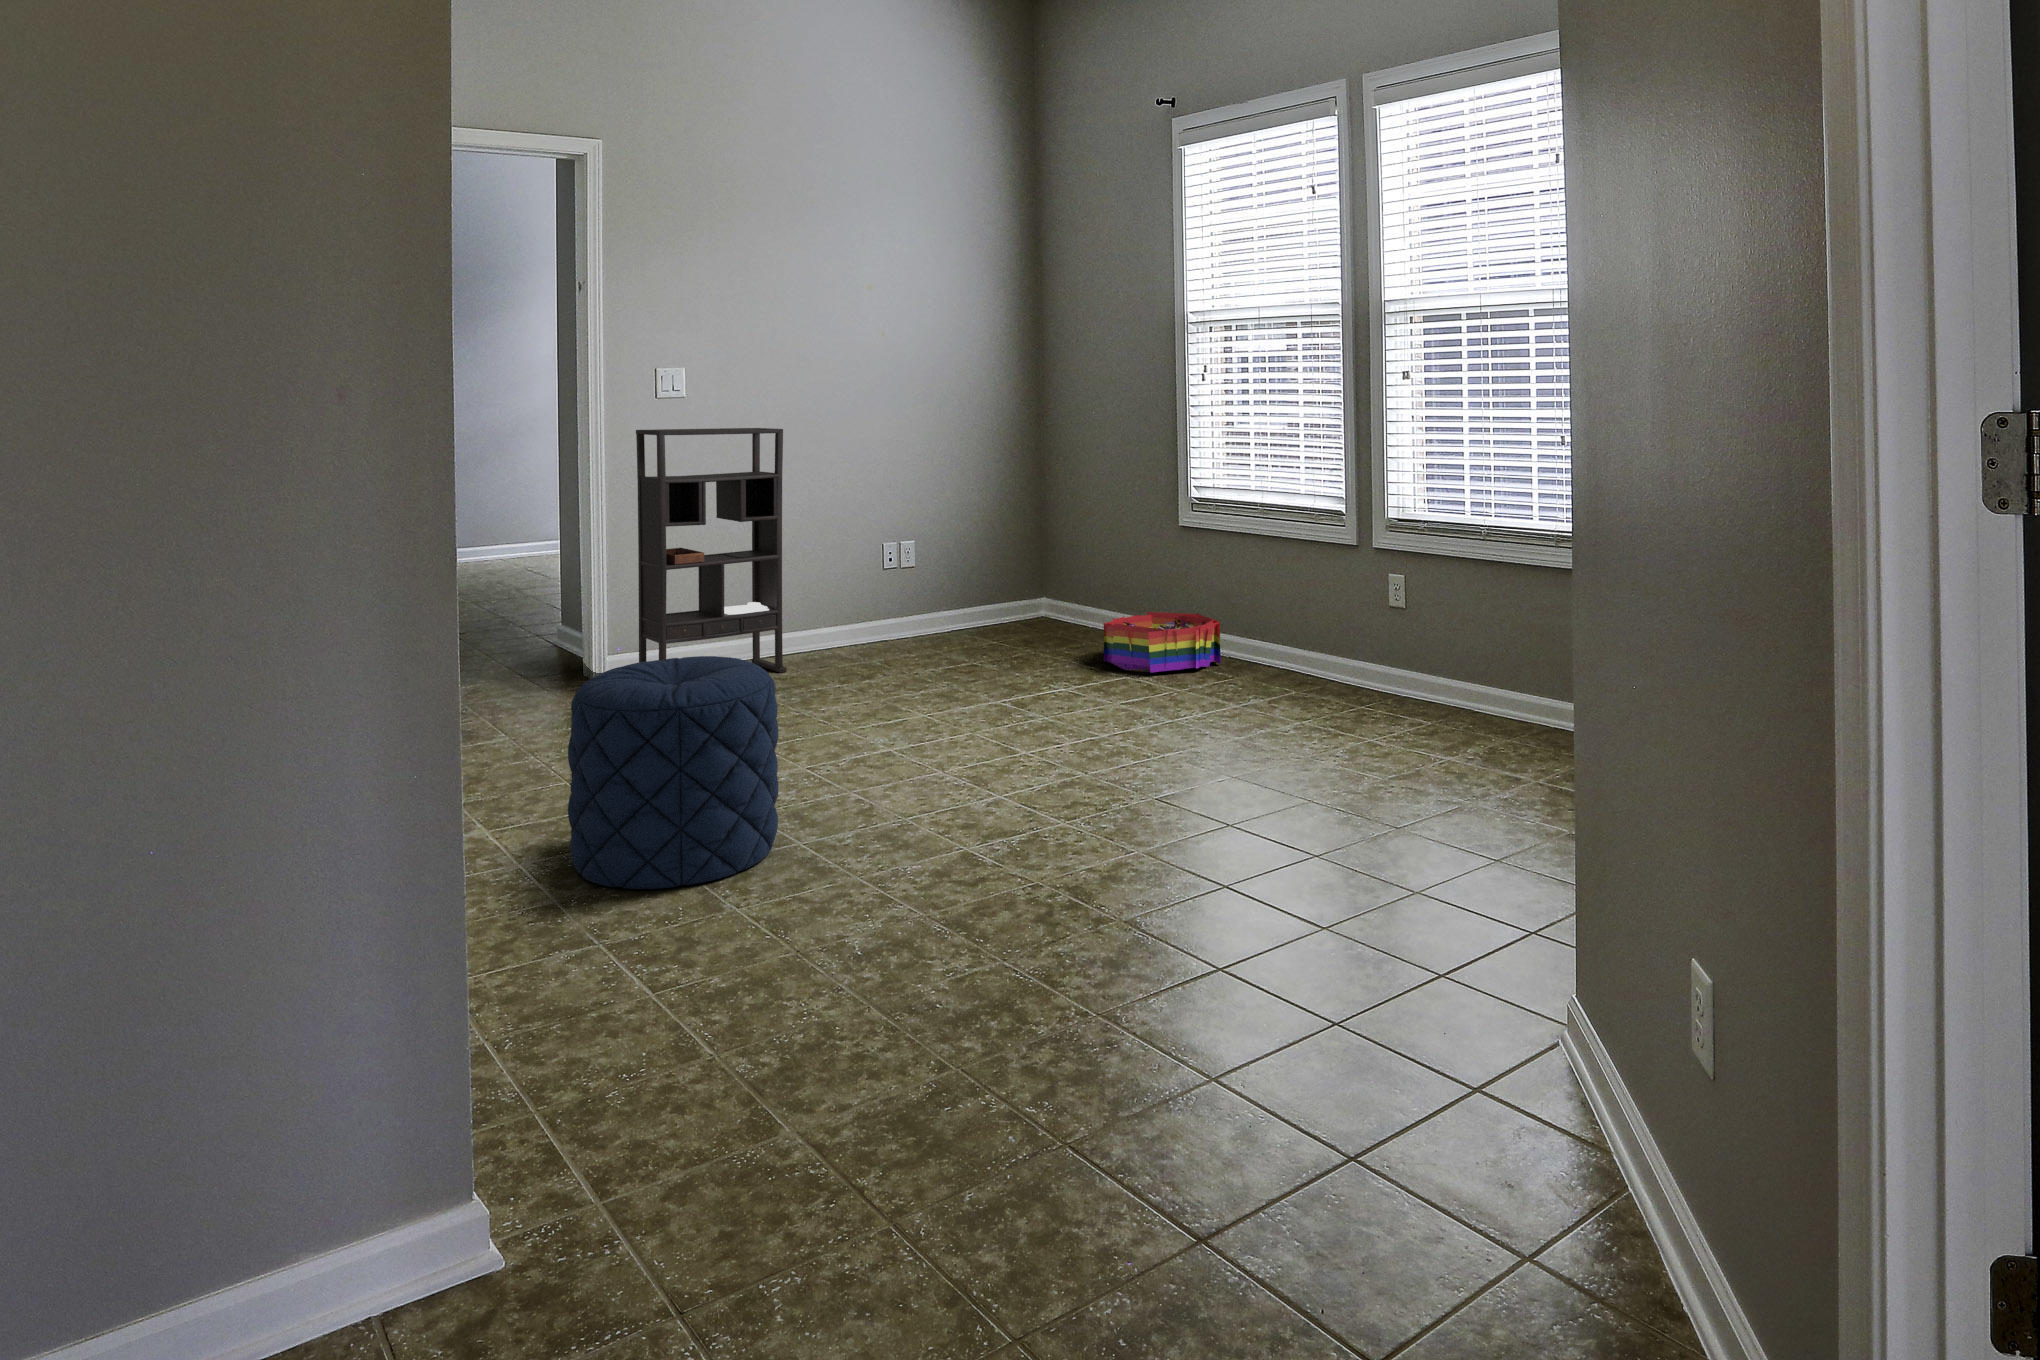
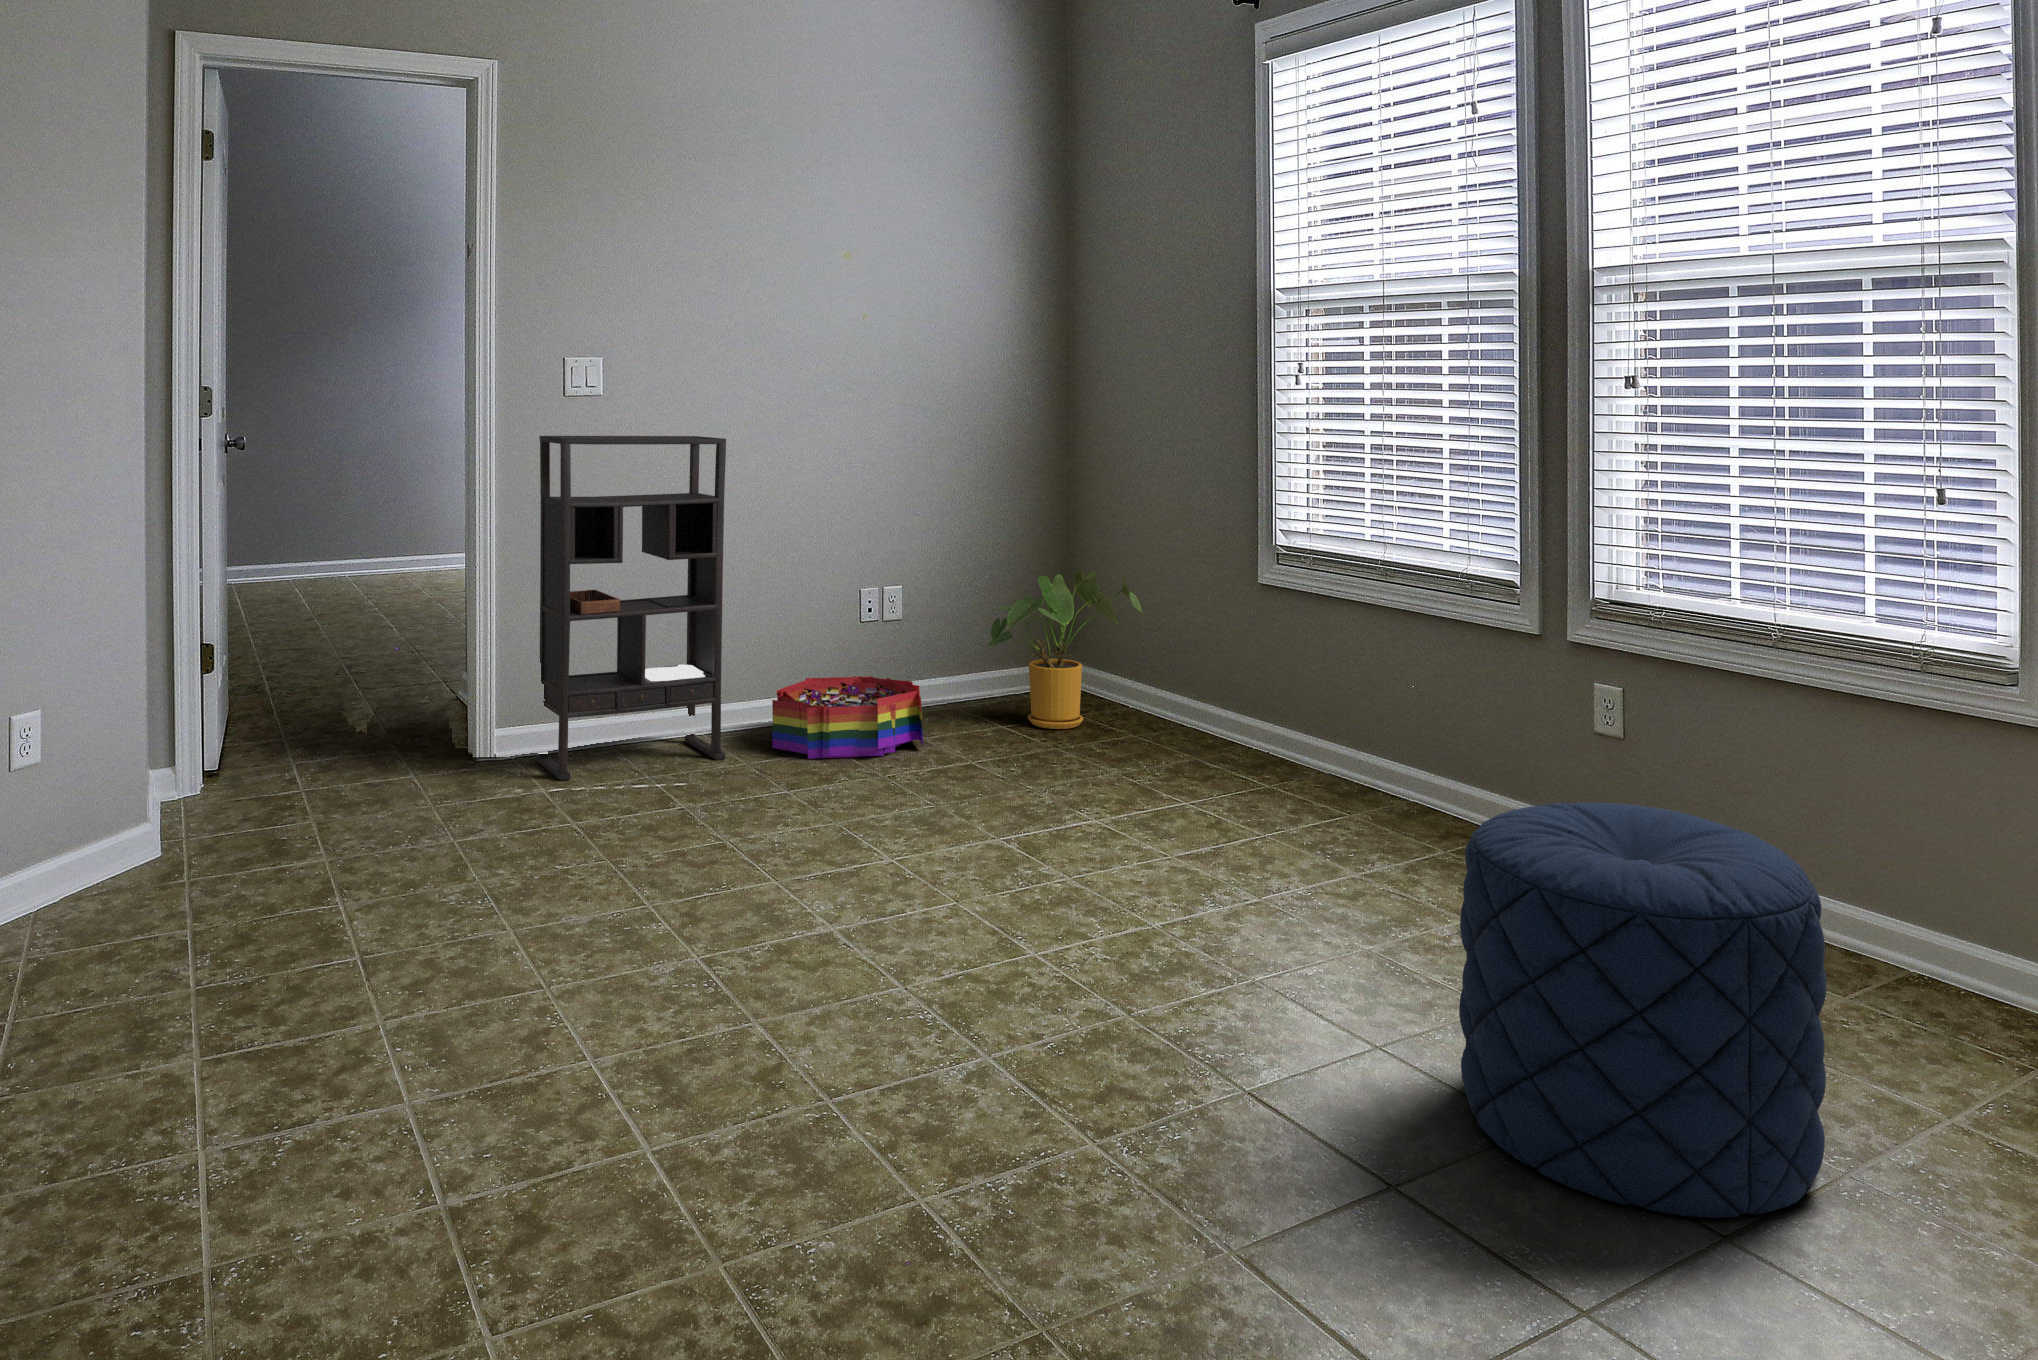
house plant: none [980,524,1098,641] -> present [986,572,1143,729]
storage bin: present [1103,612,1221,673] -> present [772,676,923,759]
pouf: present [568,656,779,889] -> present [1459,803,1827,1218]

